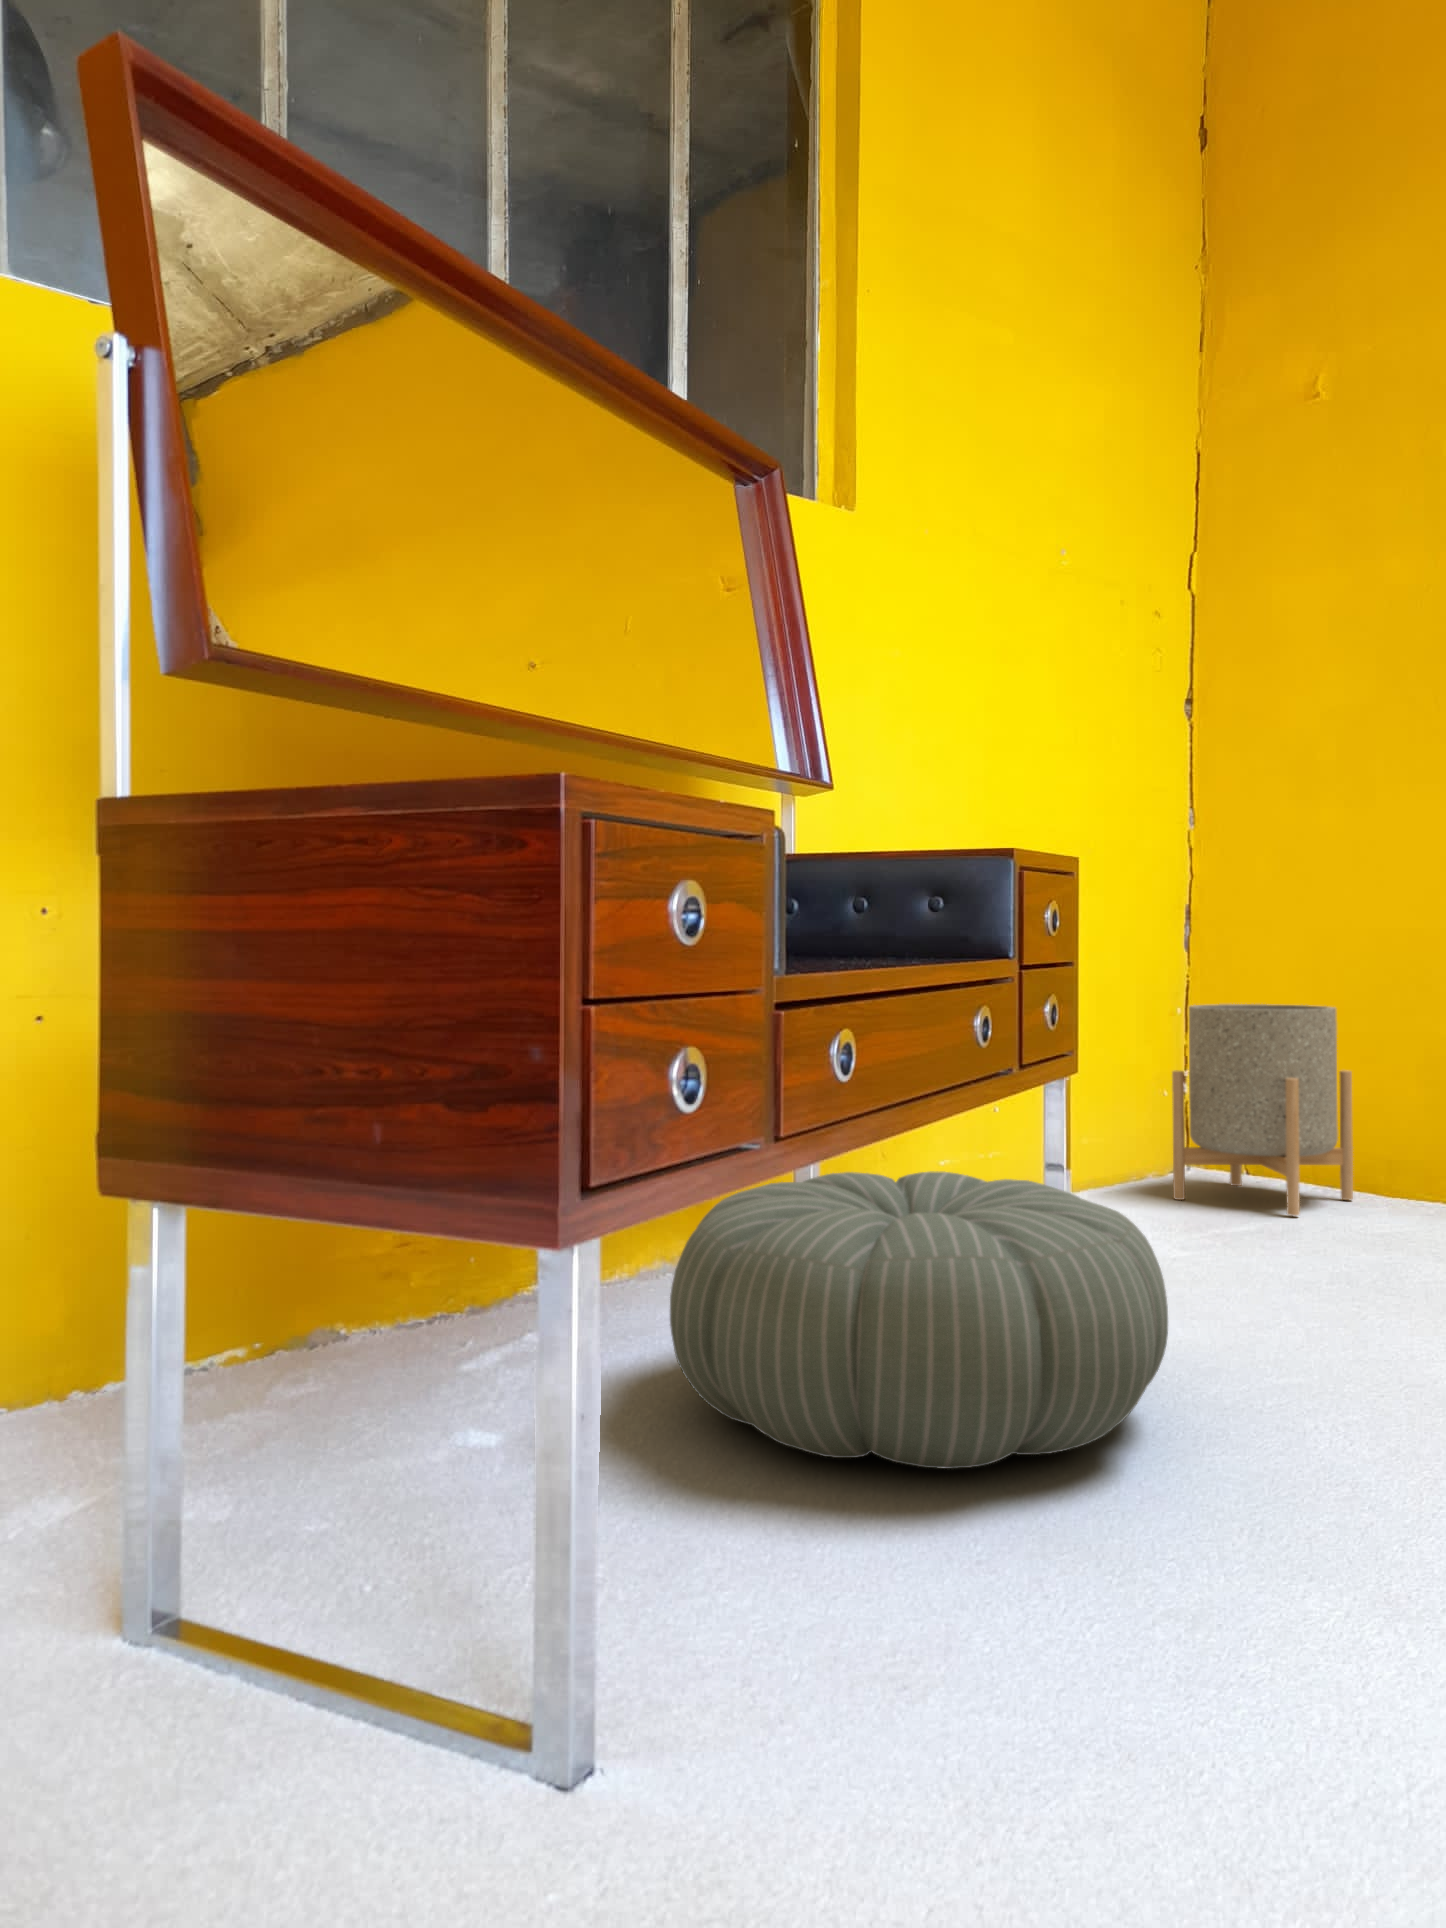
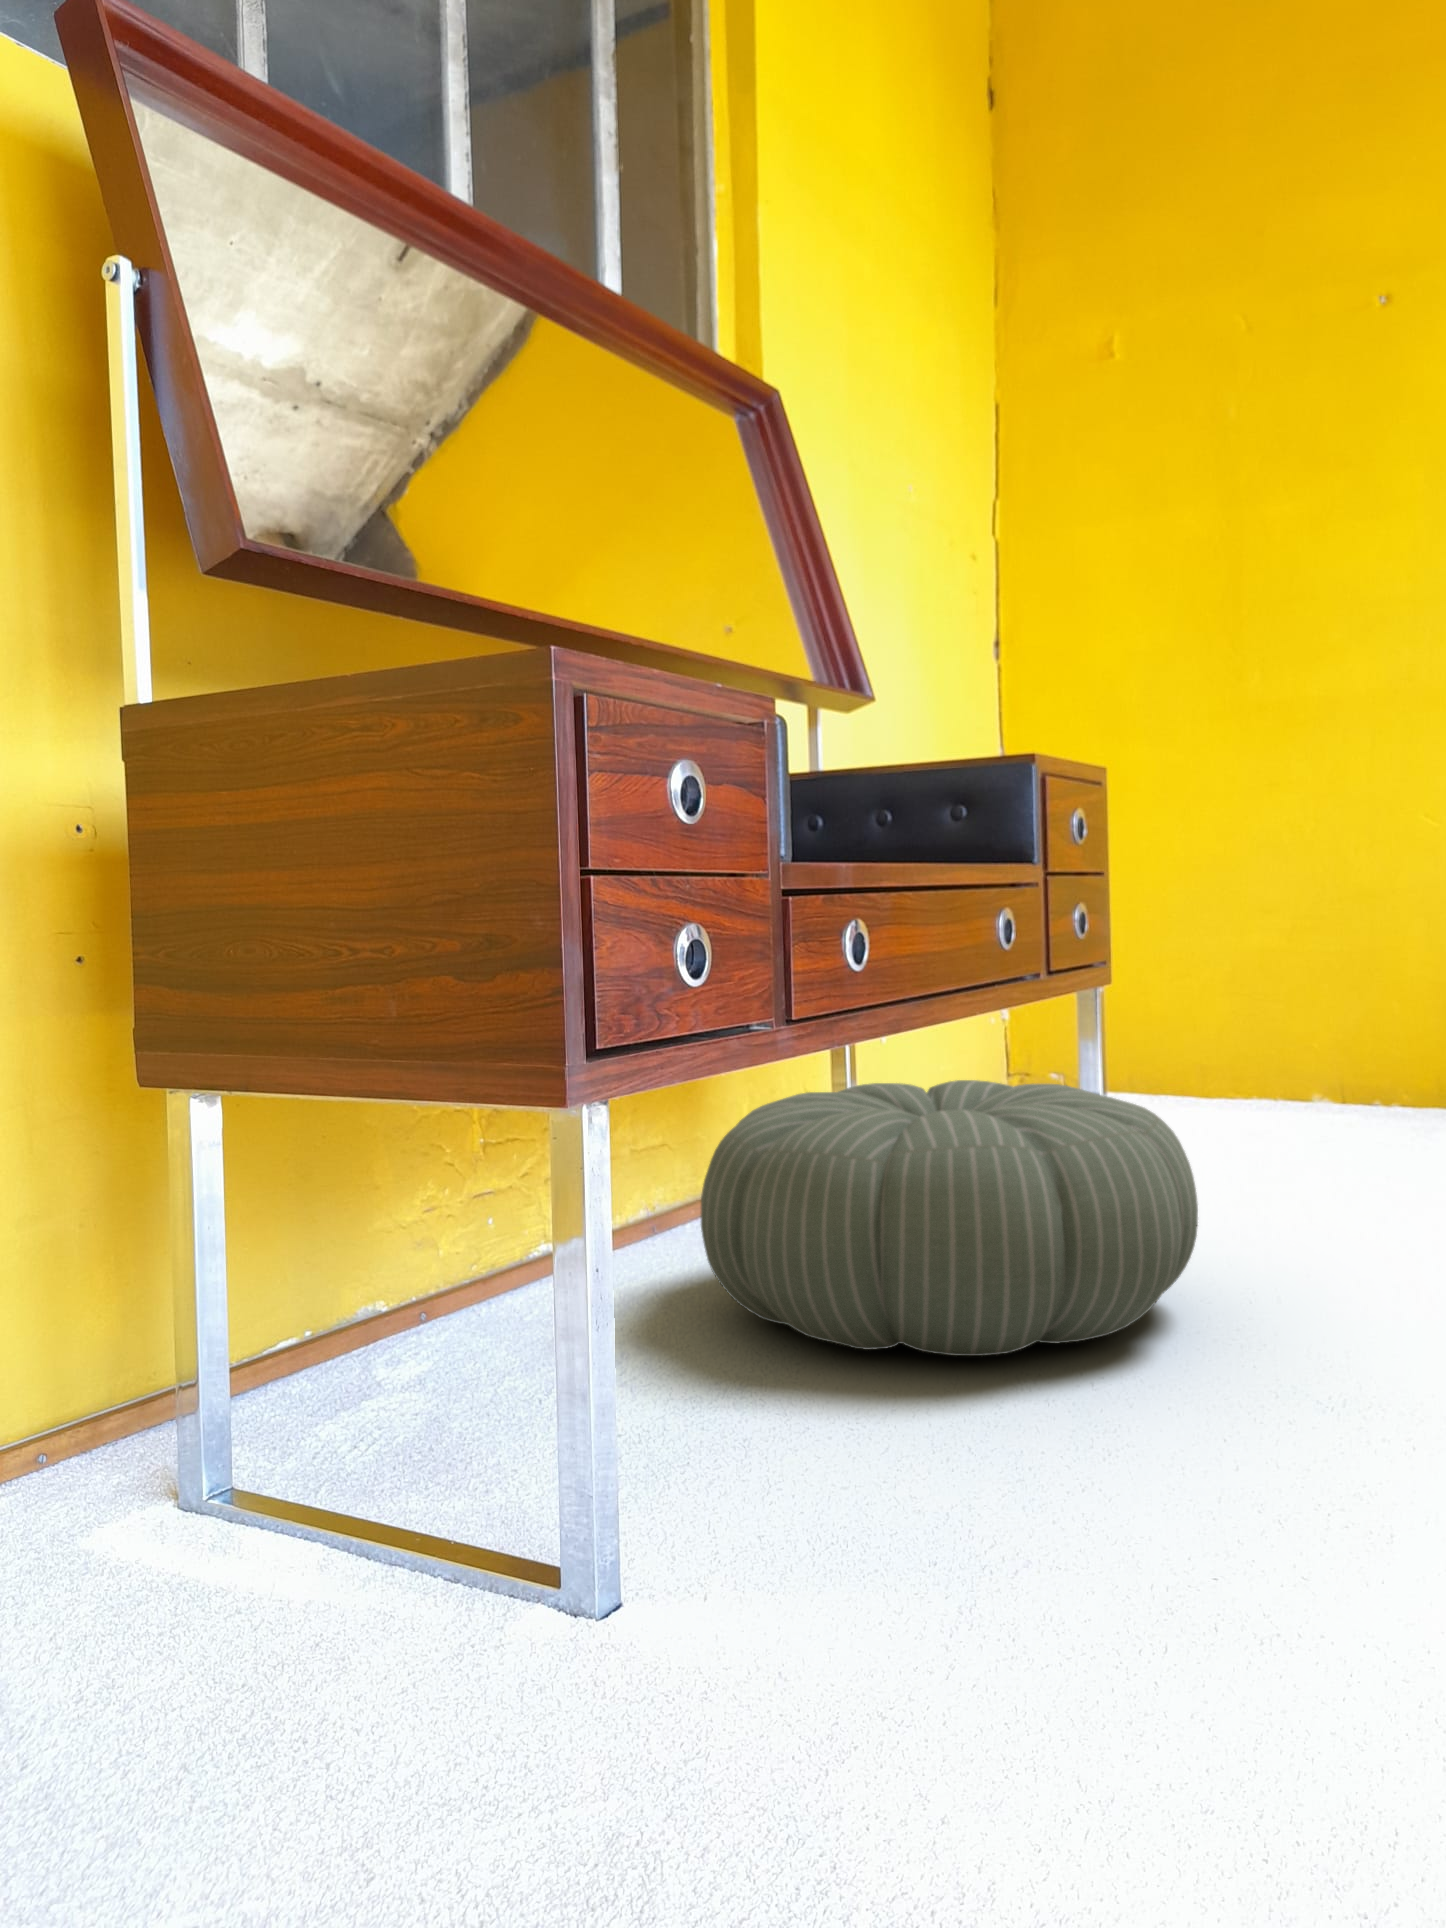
planter: present [1172,1004,1353,1216] -> none [1222,923,1412,1135]

